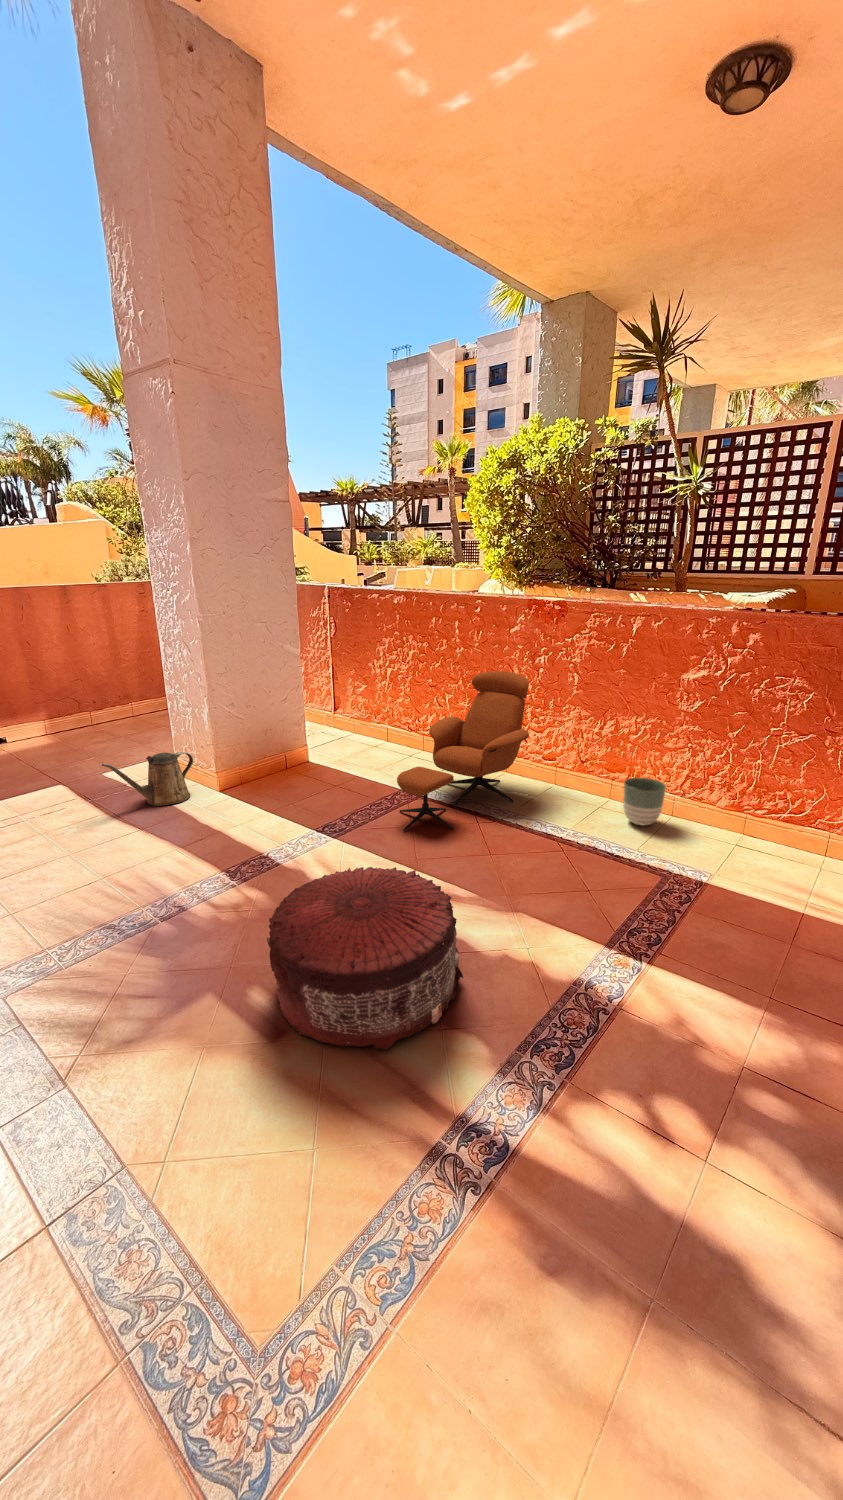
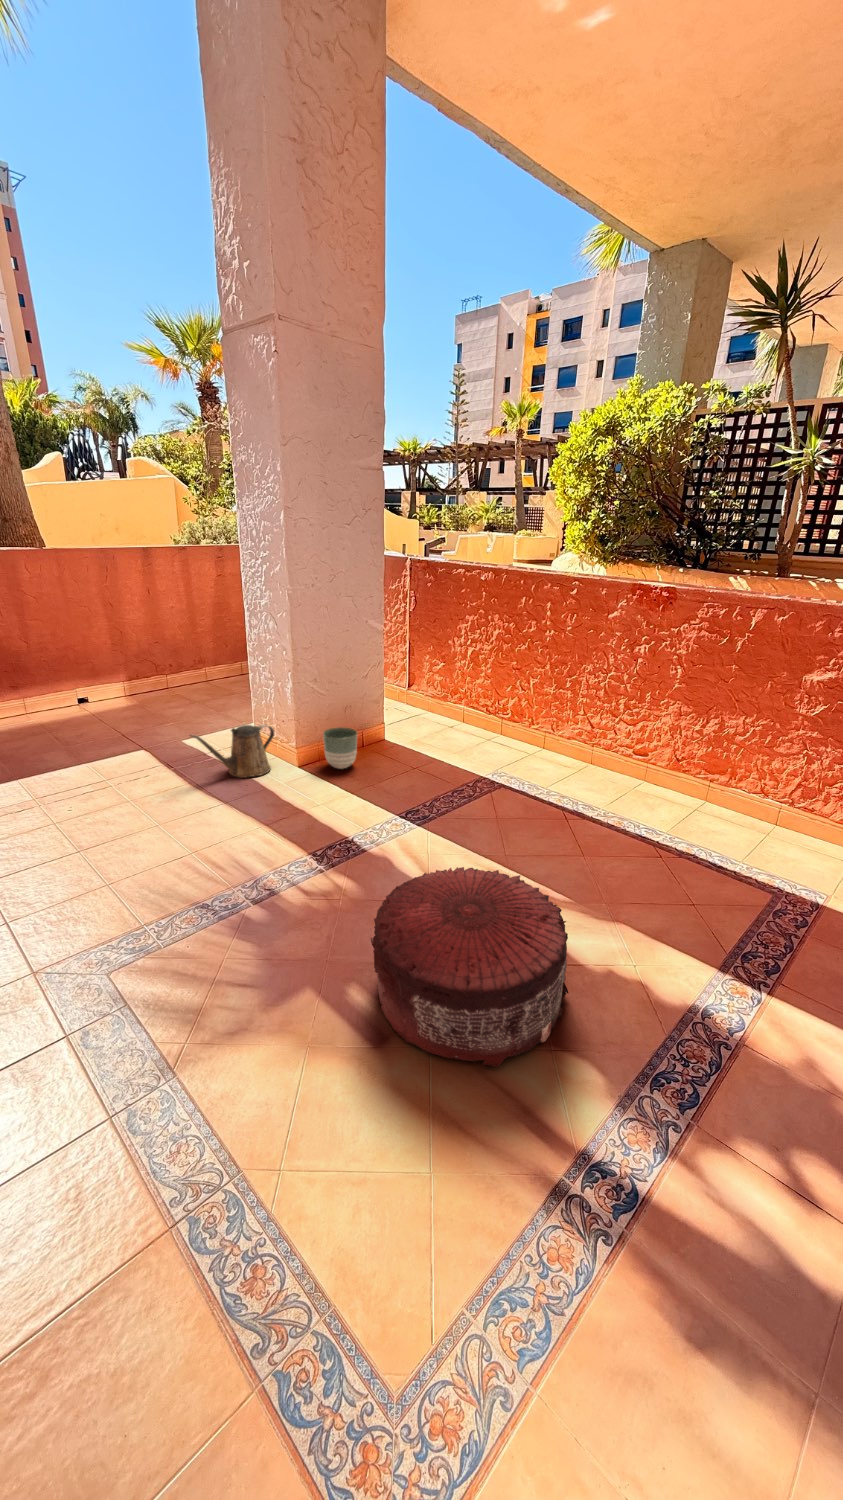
lounge chair: present [397,671,529,831] -> none [482,657,625,822]
planter: present [623,778,666,826] -> present [323,727,357,769]

